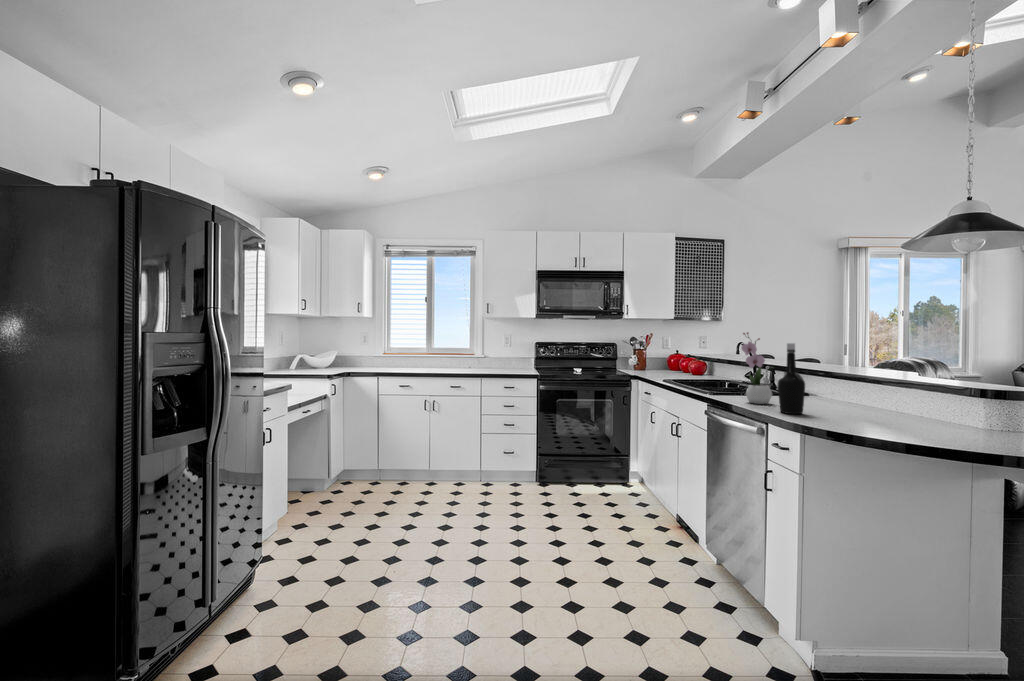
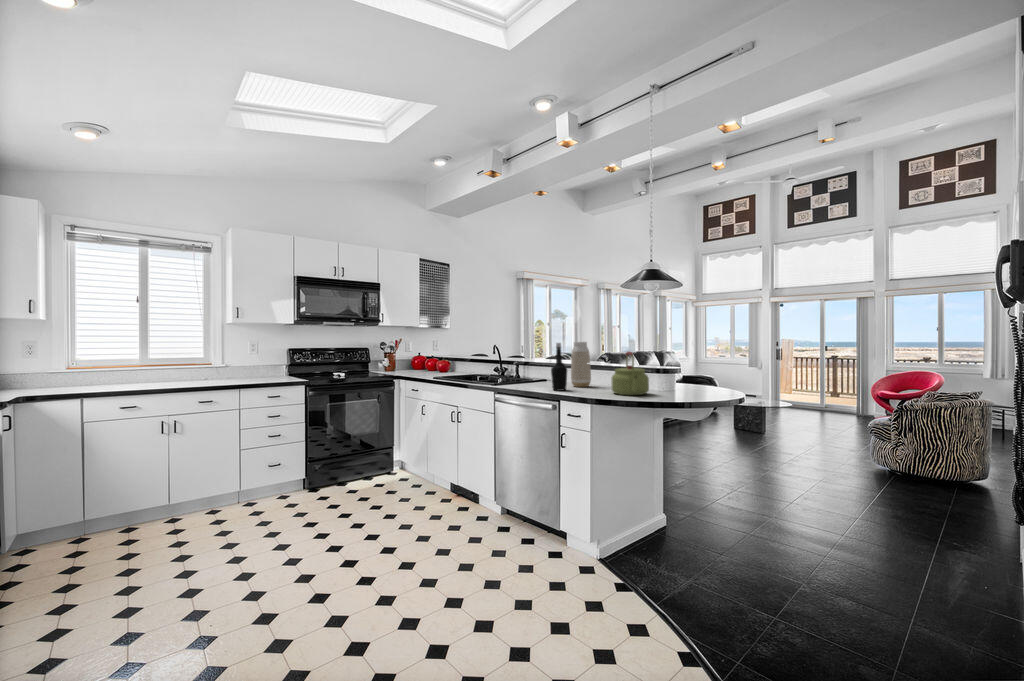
flower arrangement: present [741,332,772,404] -> none [519,336,538,387]
vase: none [829,342,867,413] -> present [571,342,591,387]
kettle: none [870,361,950,438] -> present [611,352,649,395]

